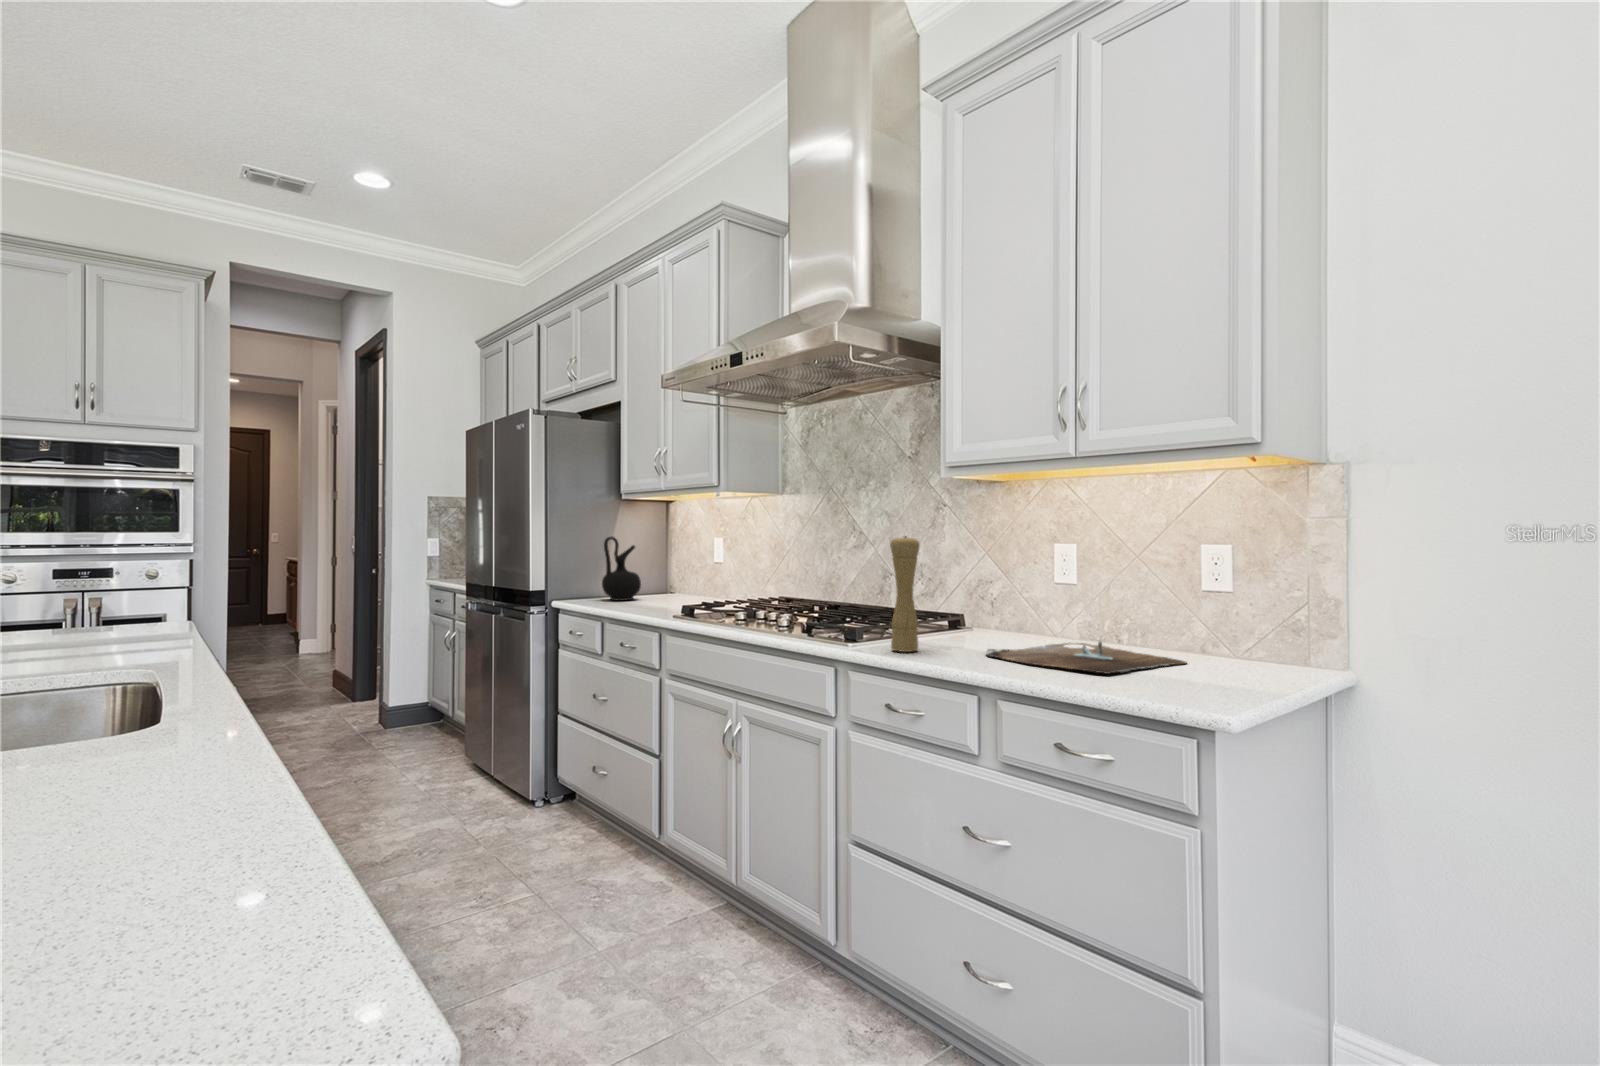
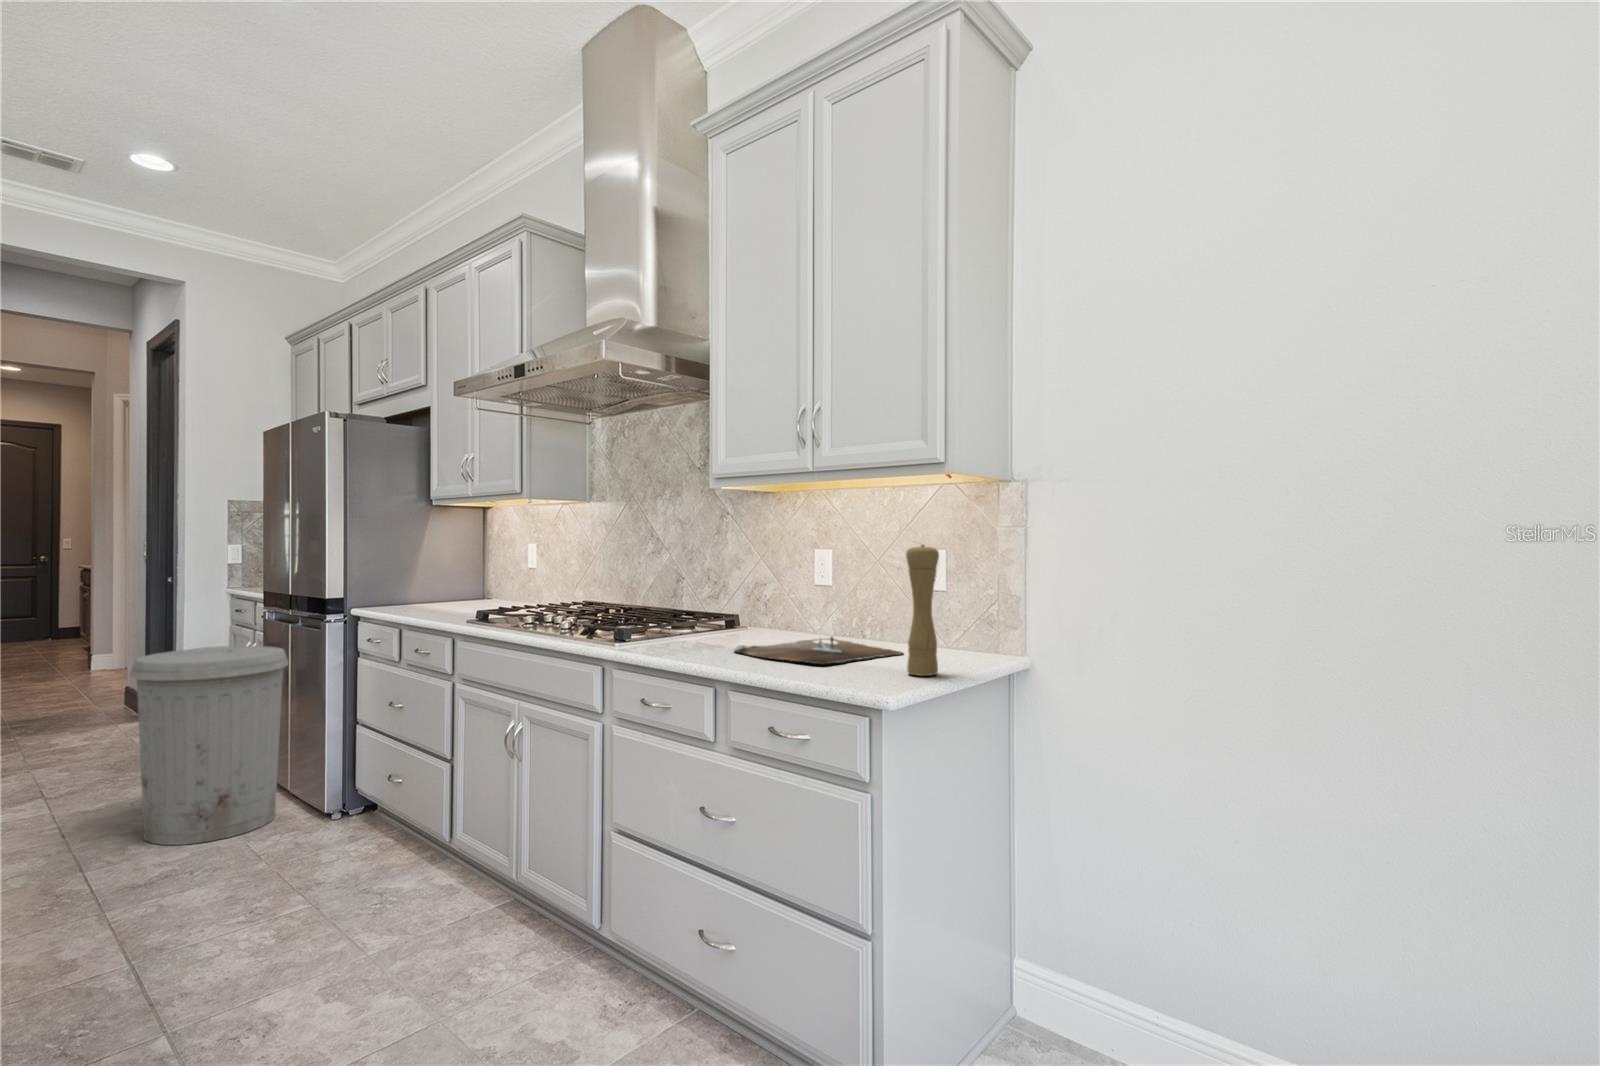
pepper mill: present [890,536,920,652] -> present [906,545,939,676]
ceramic jug: present [602,537,641,601] -> none [403,543,445,607]
trash can: none [358,636,495,826] -> present [130,646,289,845]

